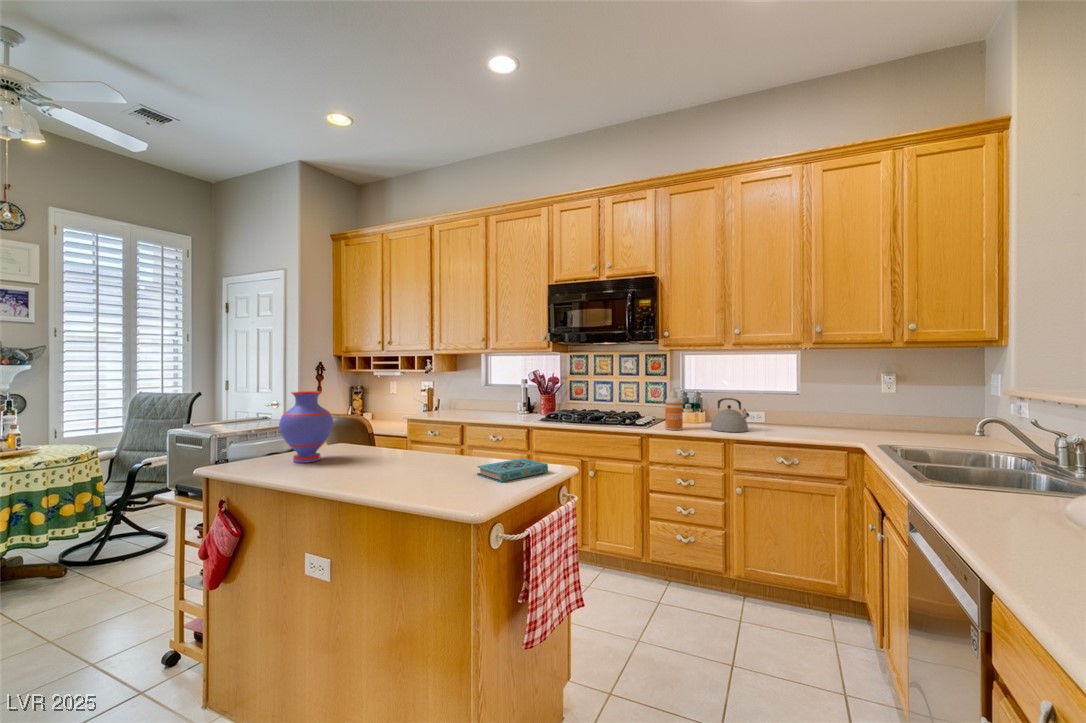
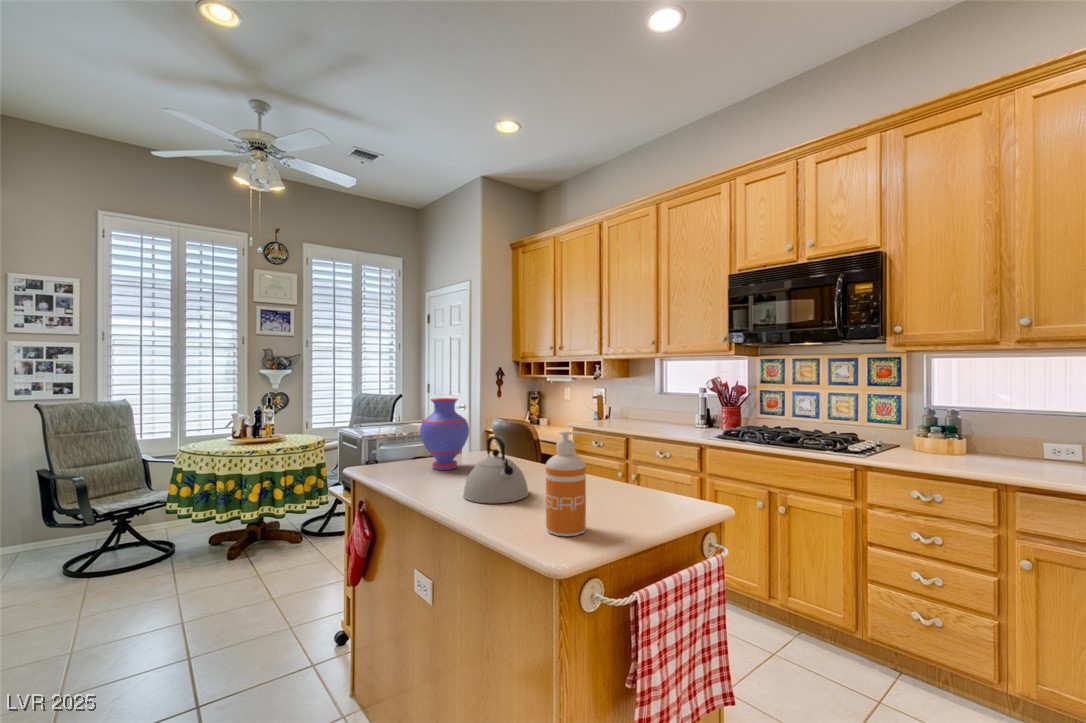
soap dispenser: present [665,388,683,430] -> present [546,431,586,536]
kettle: present [711,398,749,432] -> present [463,437,528,503]
book: present [477,458,548,482] -> none [599,488,687,516]

